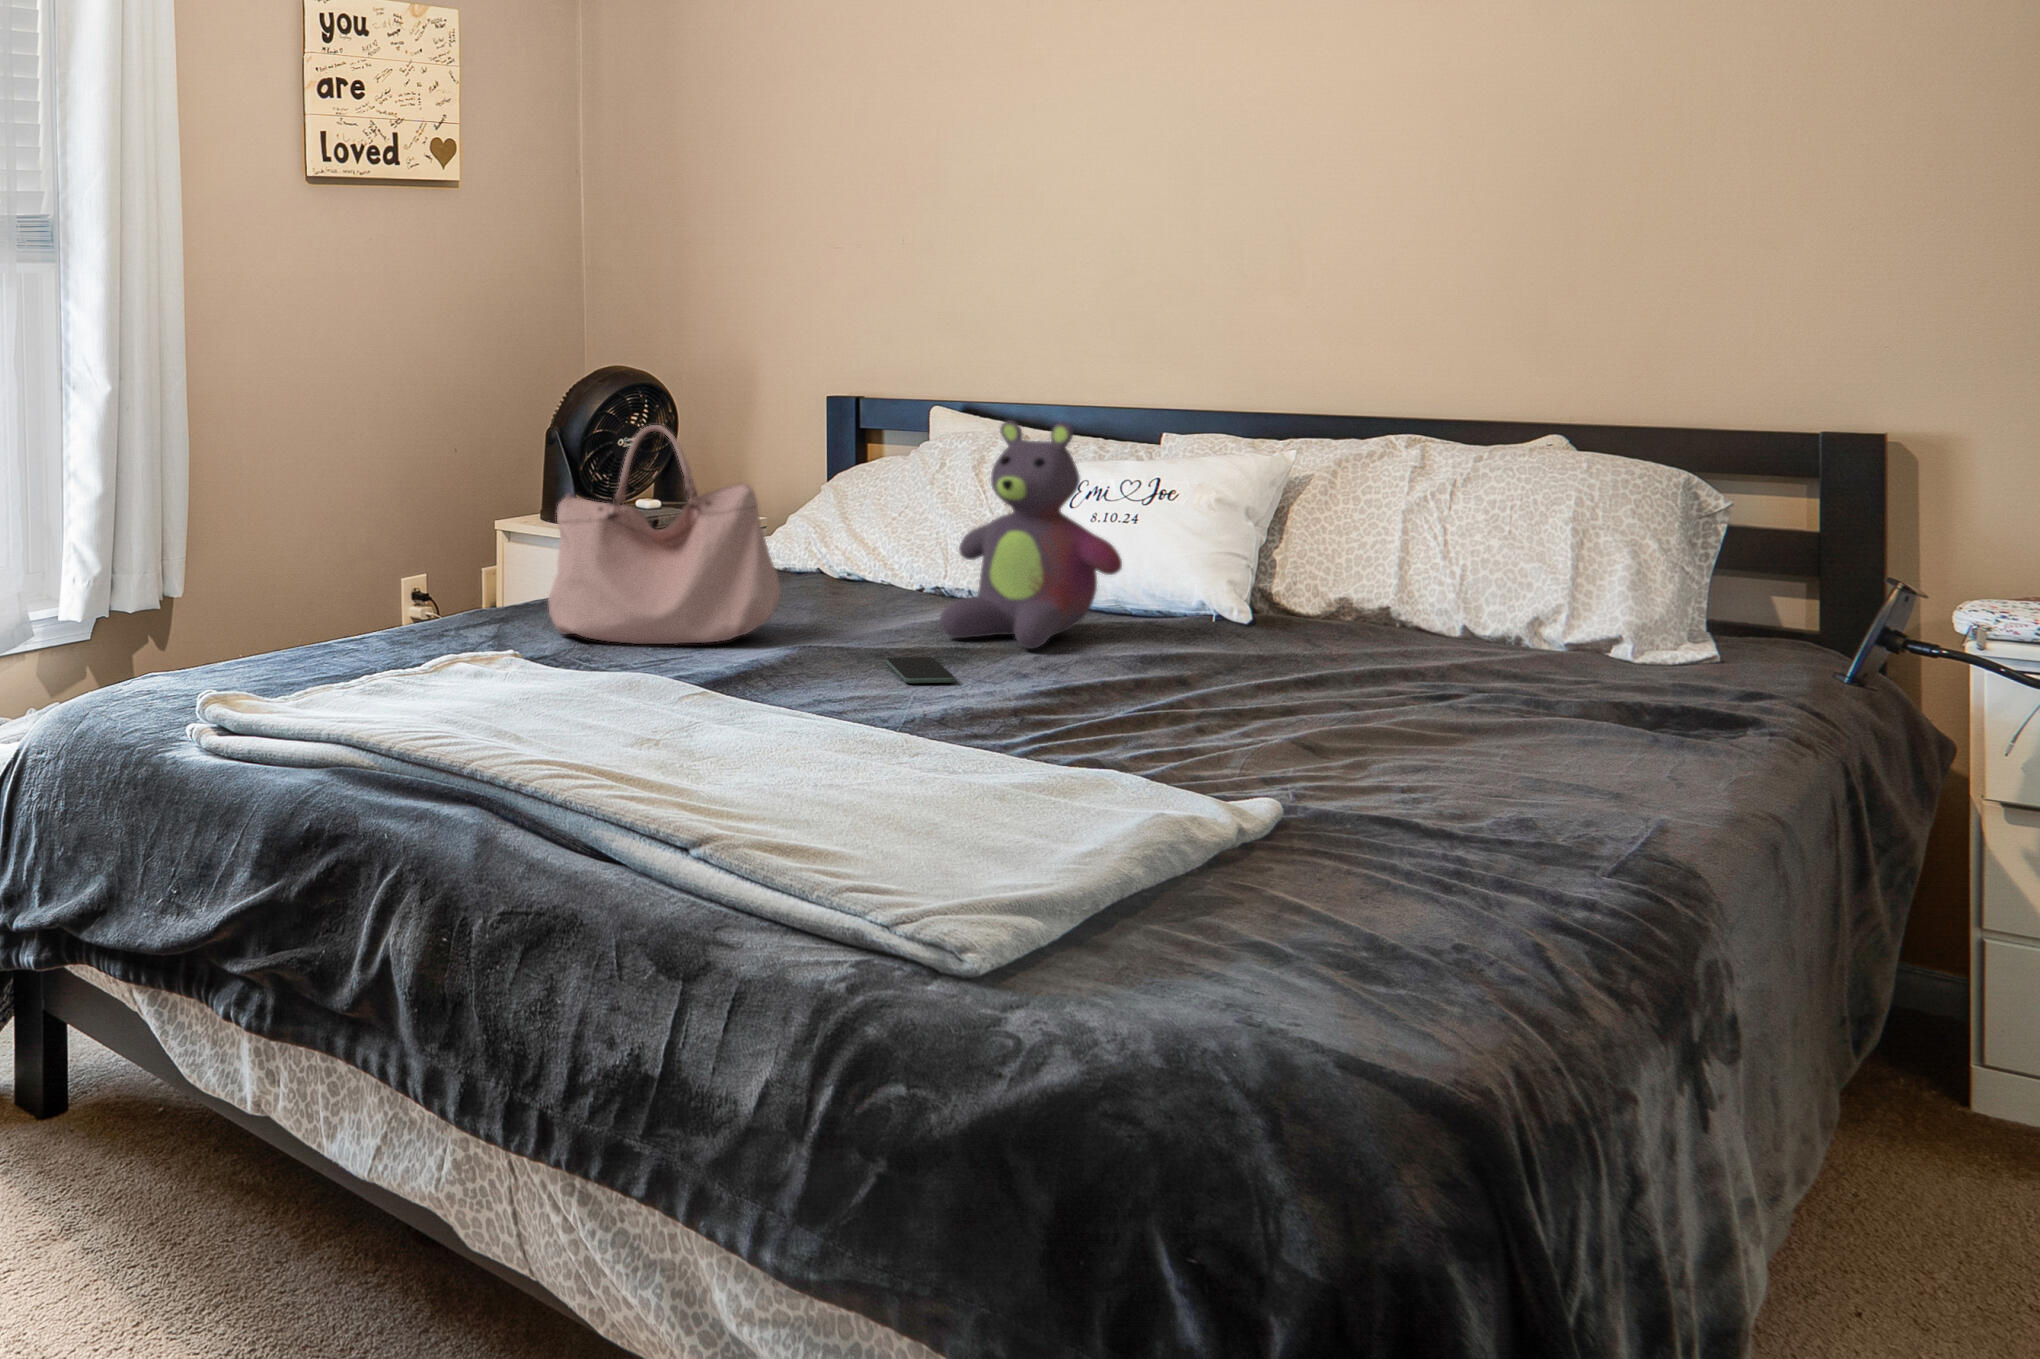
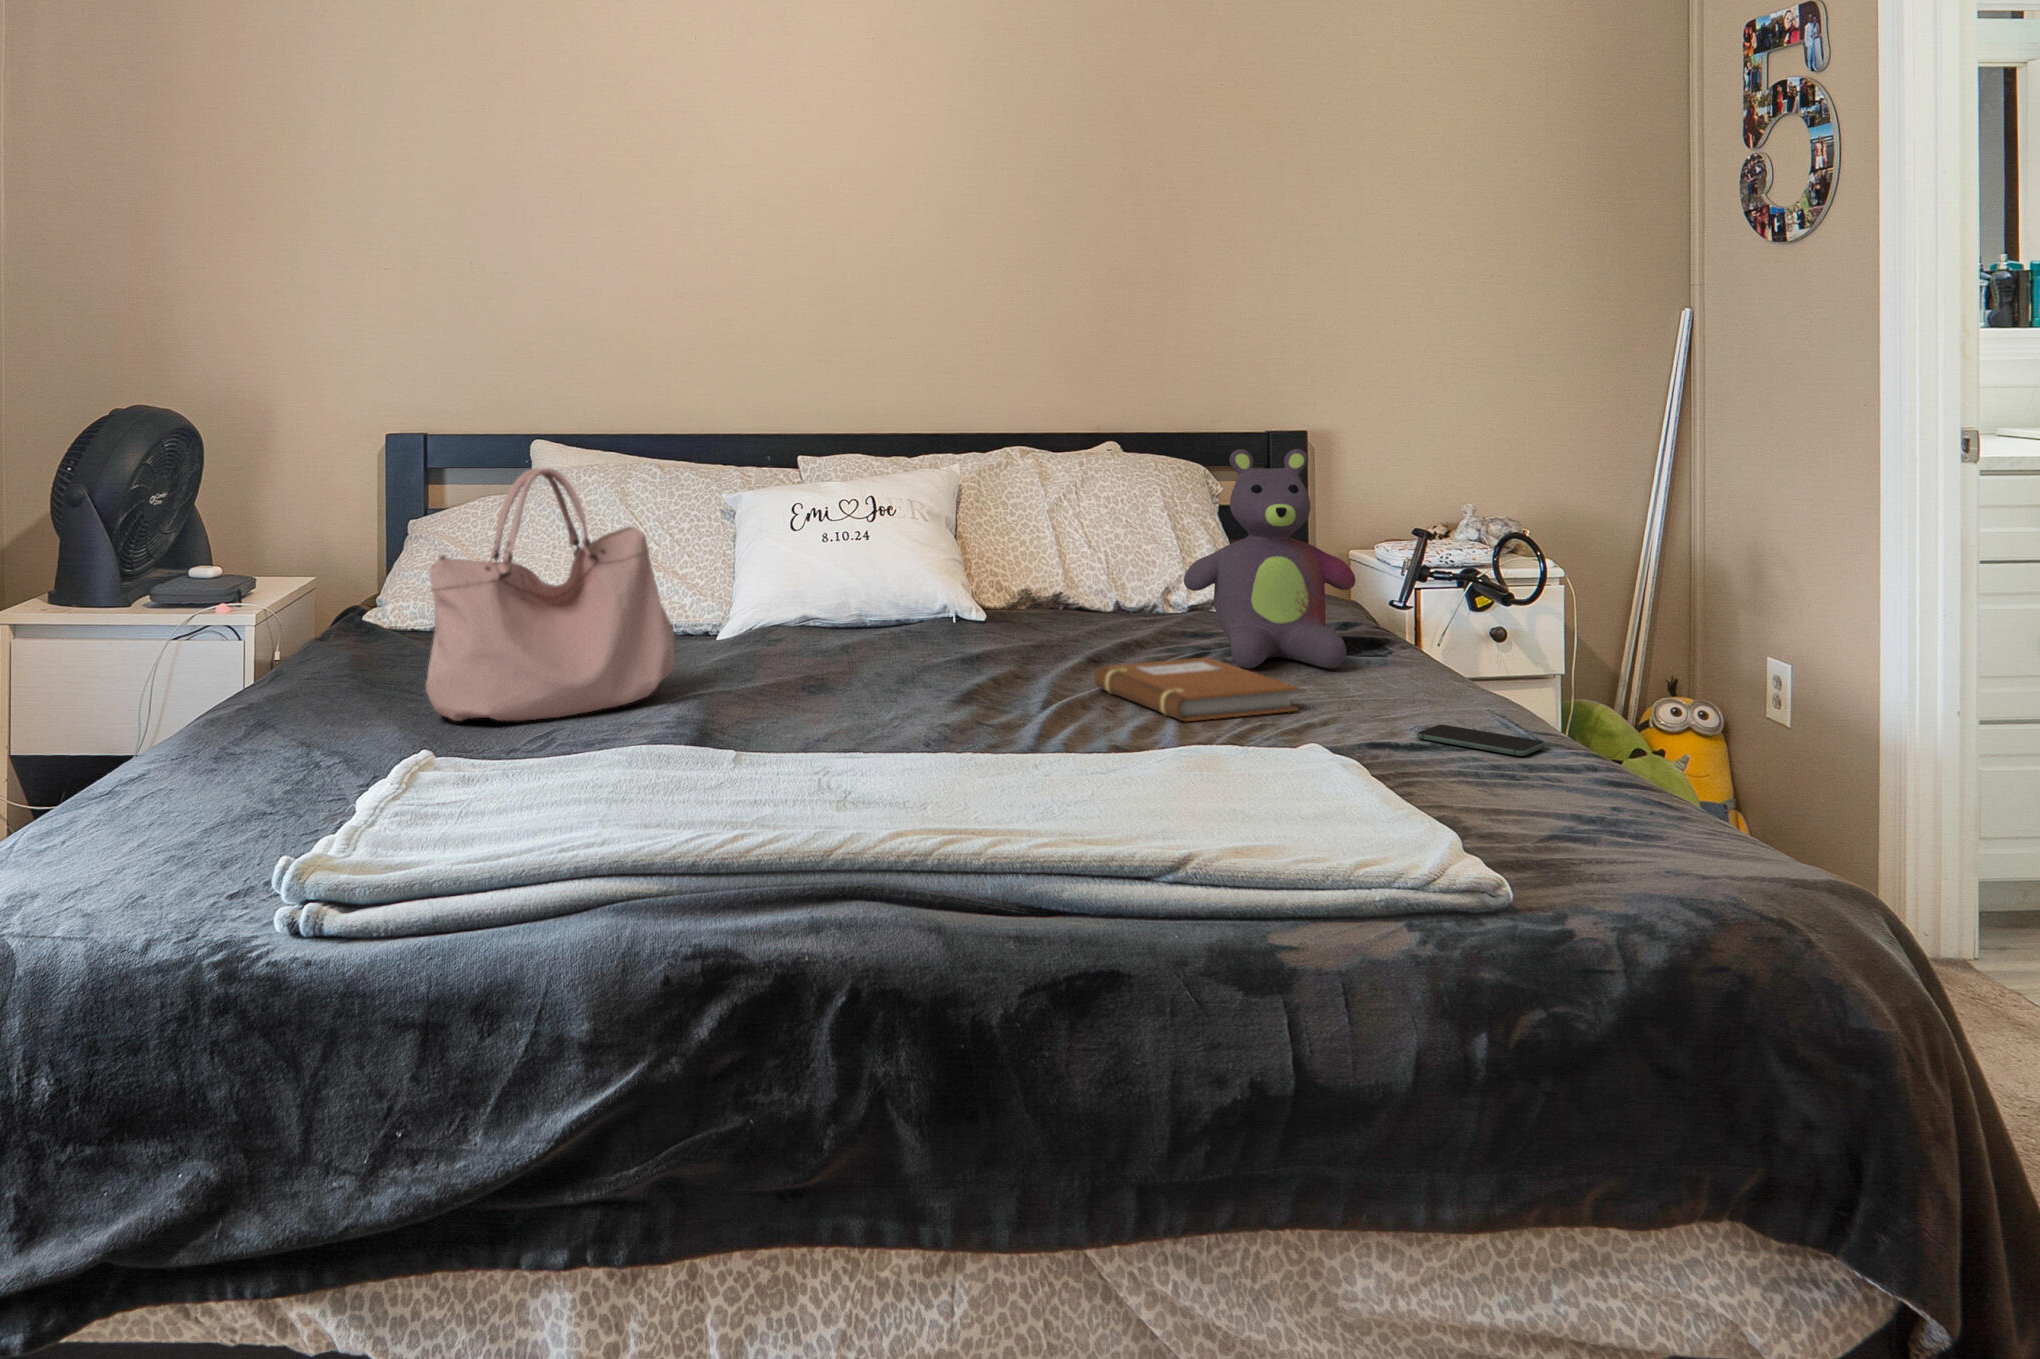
stuffed bear: present [940,420,1122,649] -> present [1184,449,1356,668]
smartphone: present [885,657,955,683] -> present [1417,725,1545,756]
notebook: none [1166,678,1350,762] -> present [1094,658,1298,721]

